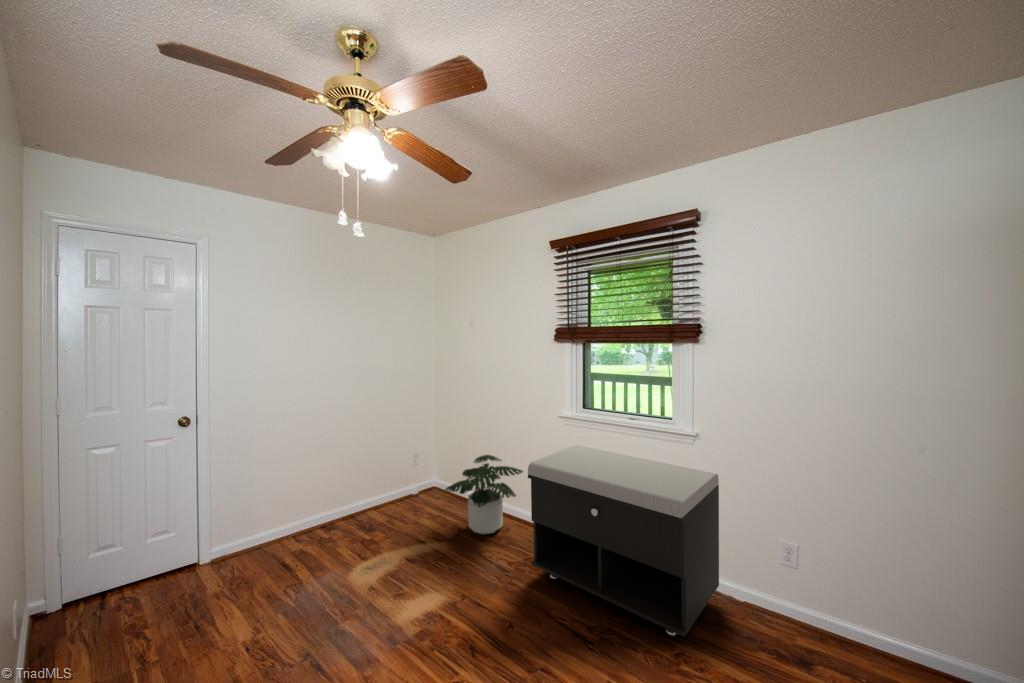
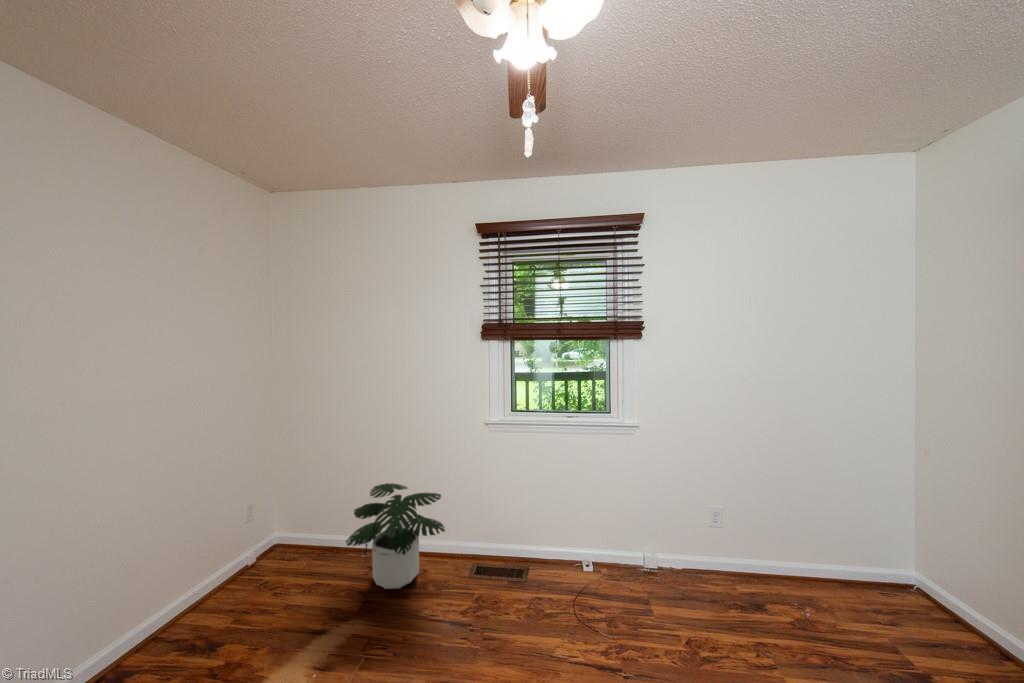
storage bench: present [528,445,719,637] -> none [499,452,693,626]

